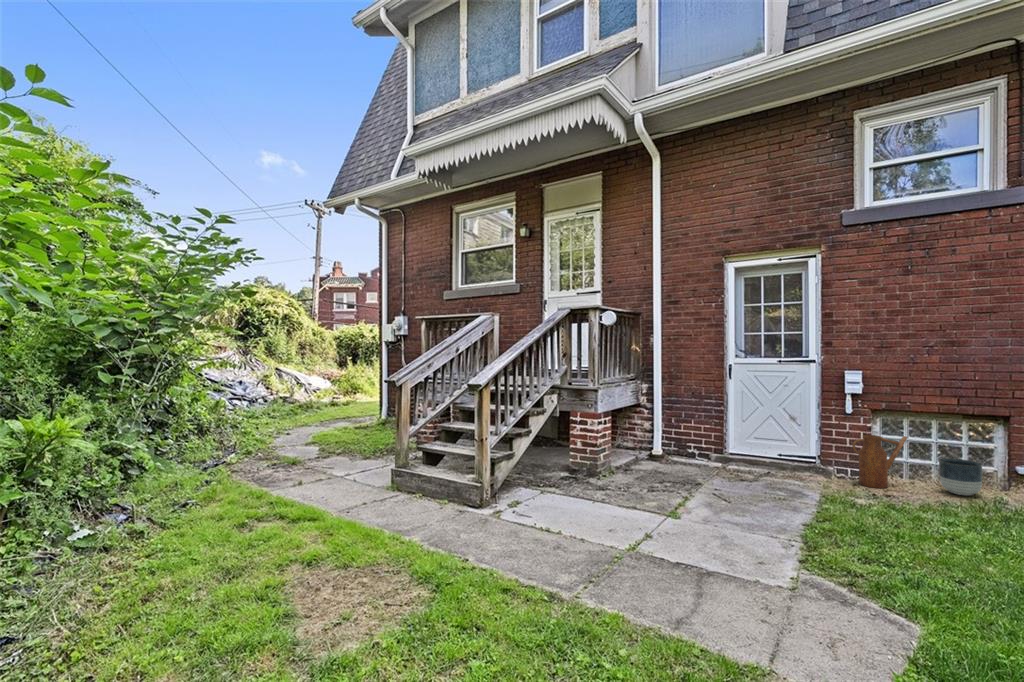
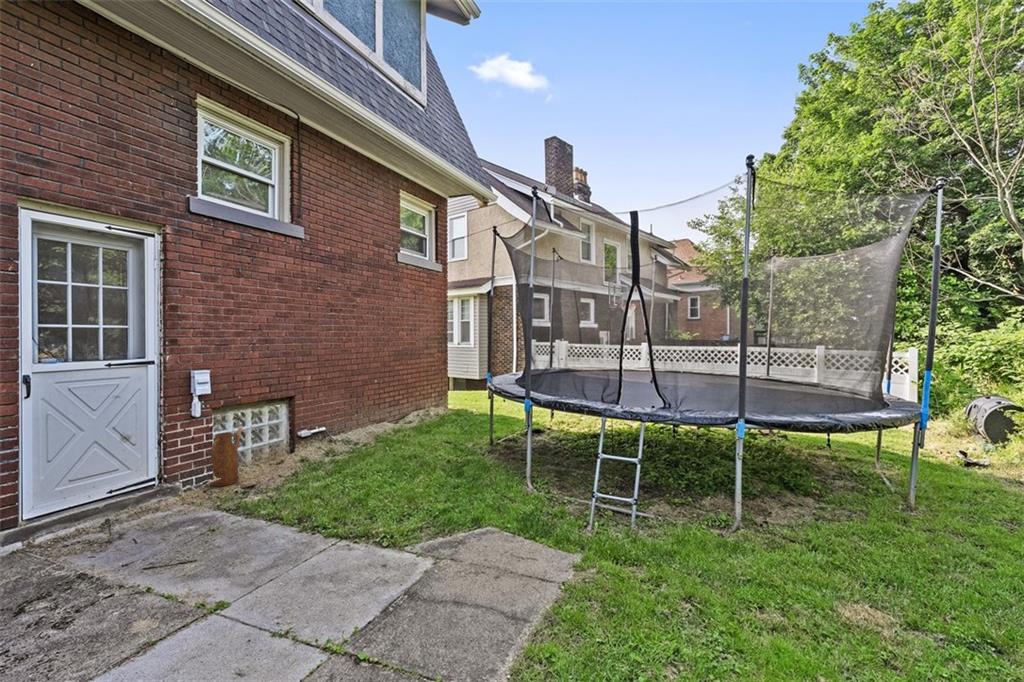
planter: present [939,458,982,495] -> none [262,435,291,465]

